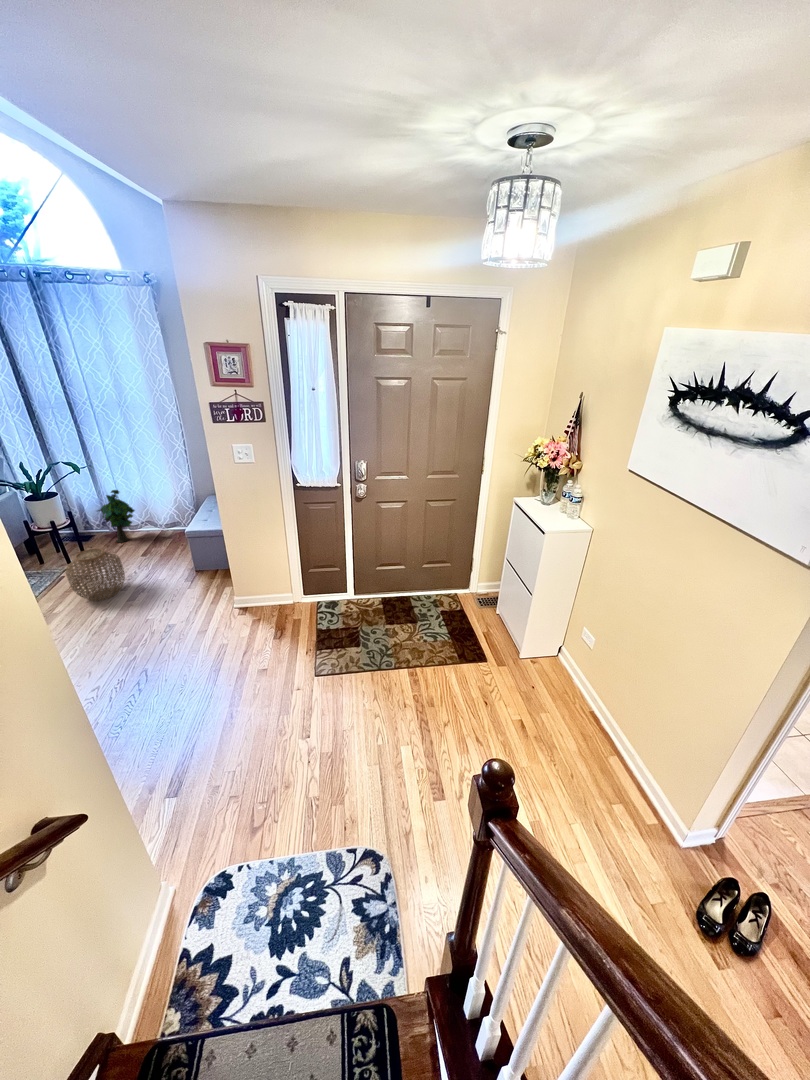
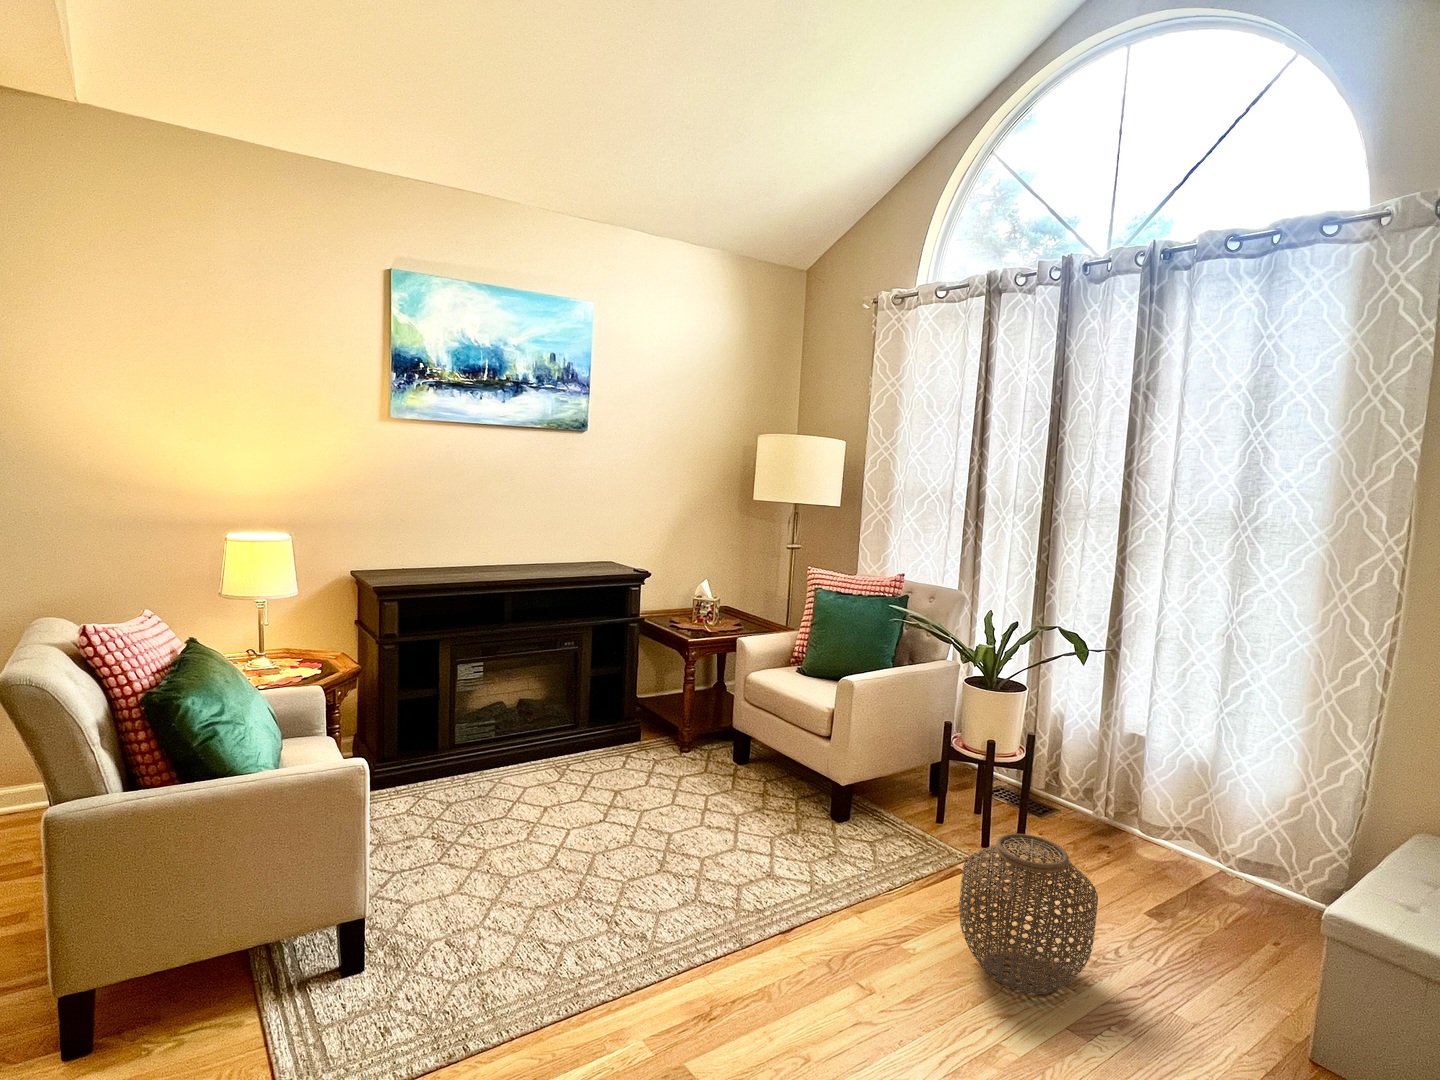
decorative plant: present [98,490,135,543] -> none [1083,720,1174,856]

